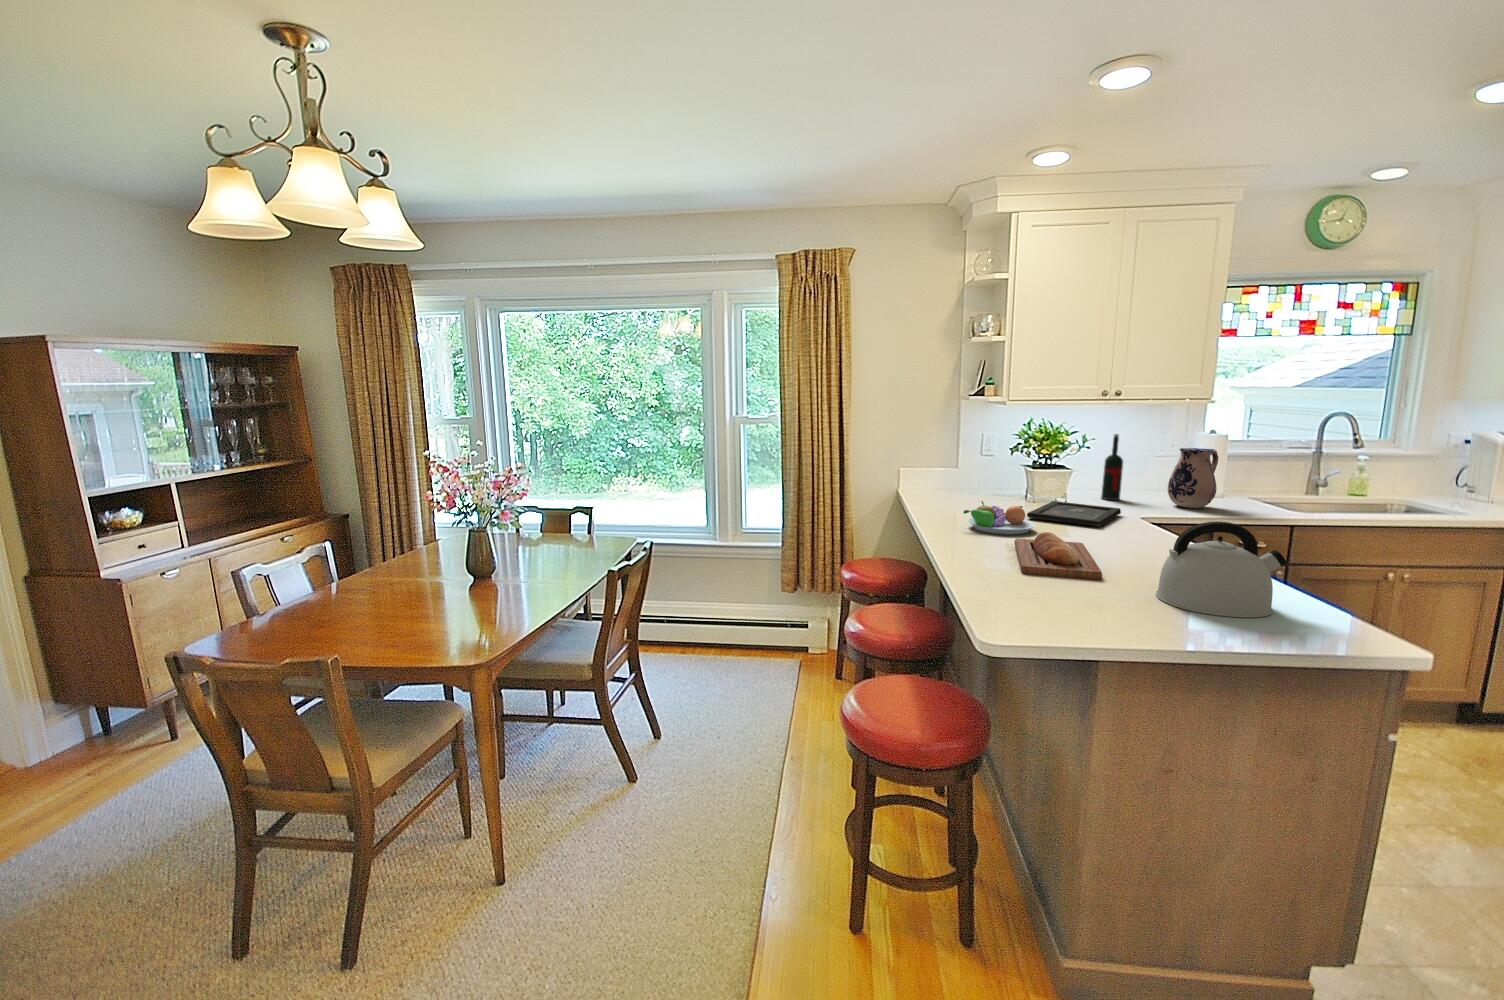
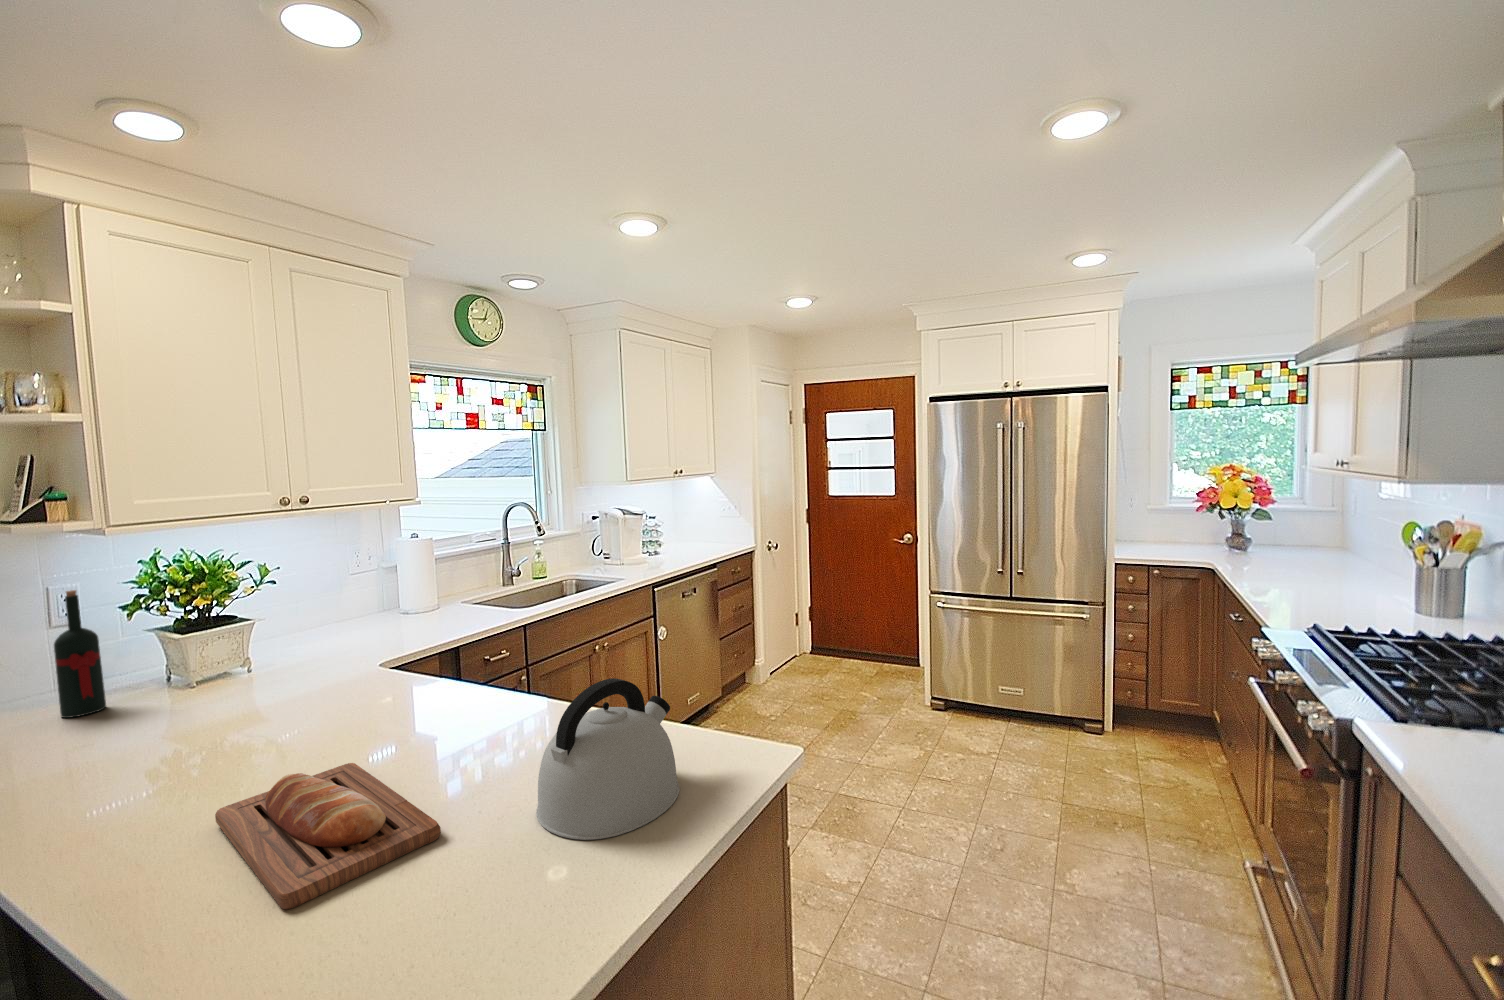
wine bottle: present [1101,434,1123,500] -> present [54,590,106,718]
ceramic pitcher: present [1168,448,1218,508] -> none [391,557,447,634]
fruit bowl: present [963,501,1035,534] -> none [47,724,237,815]
tray: present [1027,501,1121,526] -> none [200,664,353,733]

